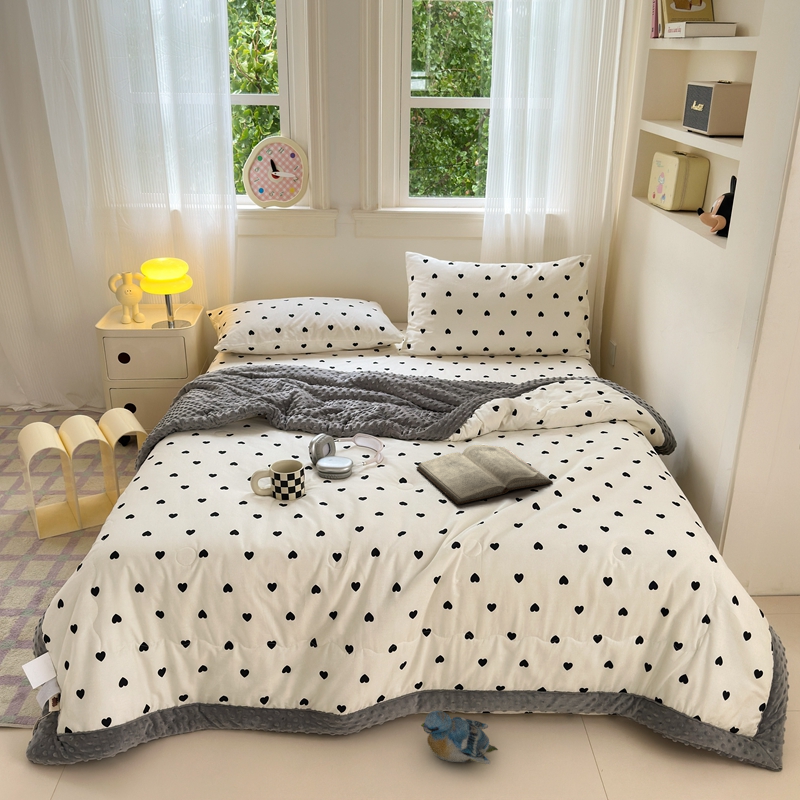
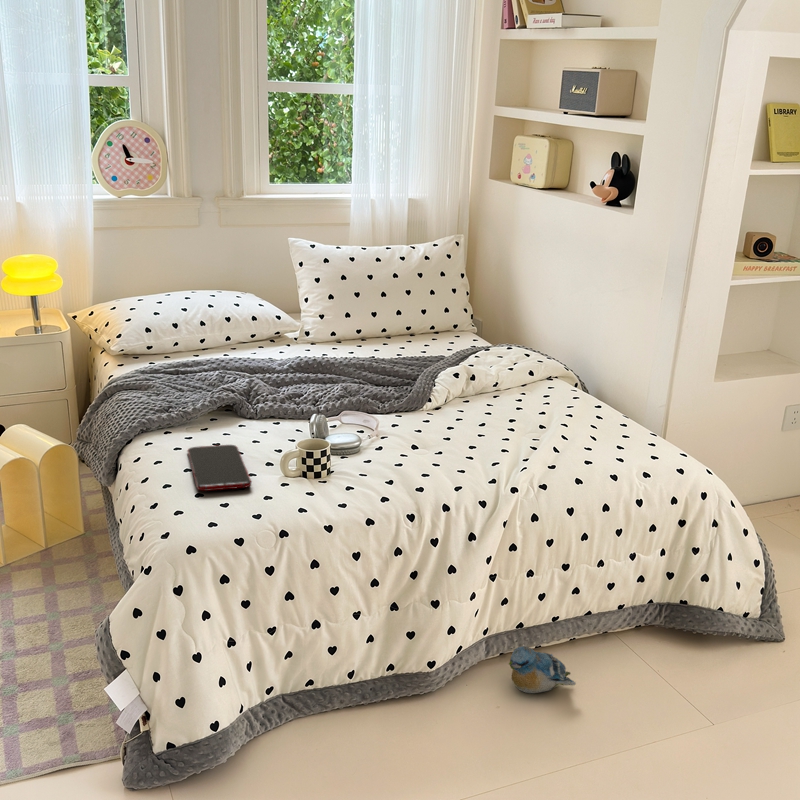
diary: present [416,445,553,504] -> none [420,407,547,457]
smartphone: none [159,455,234,504] -> present [187,445,251,491]

